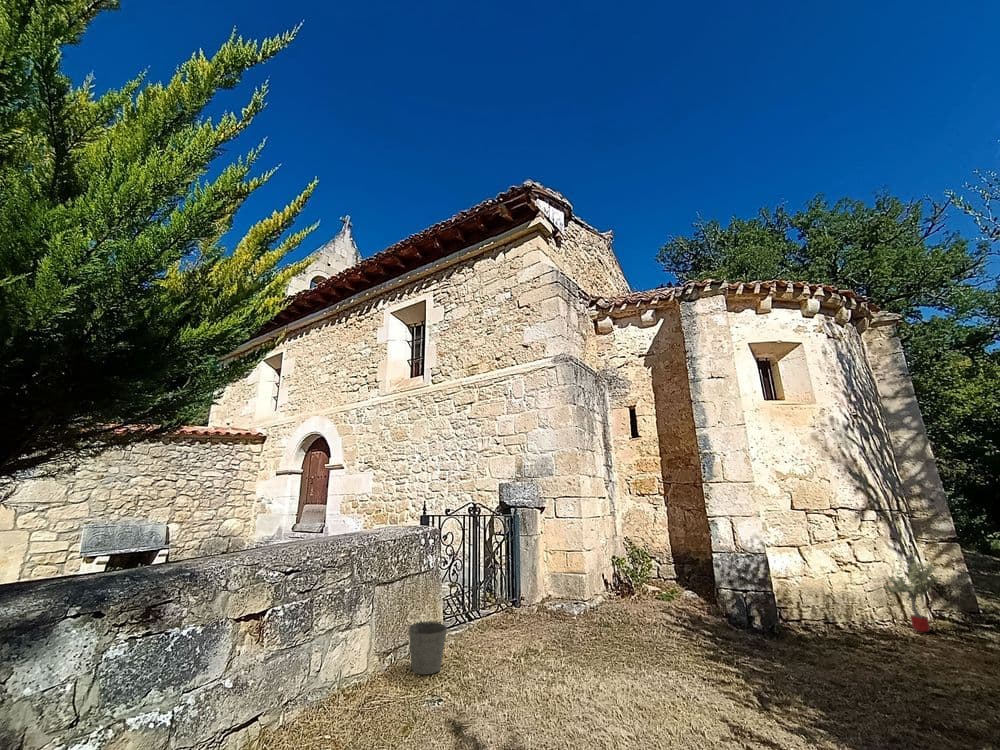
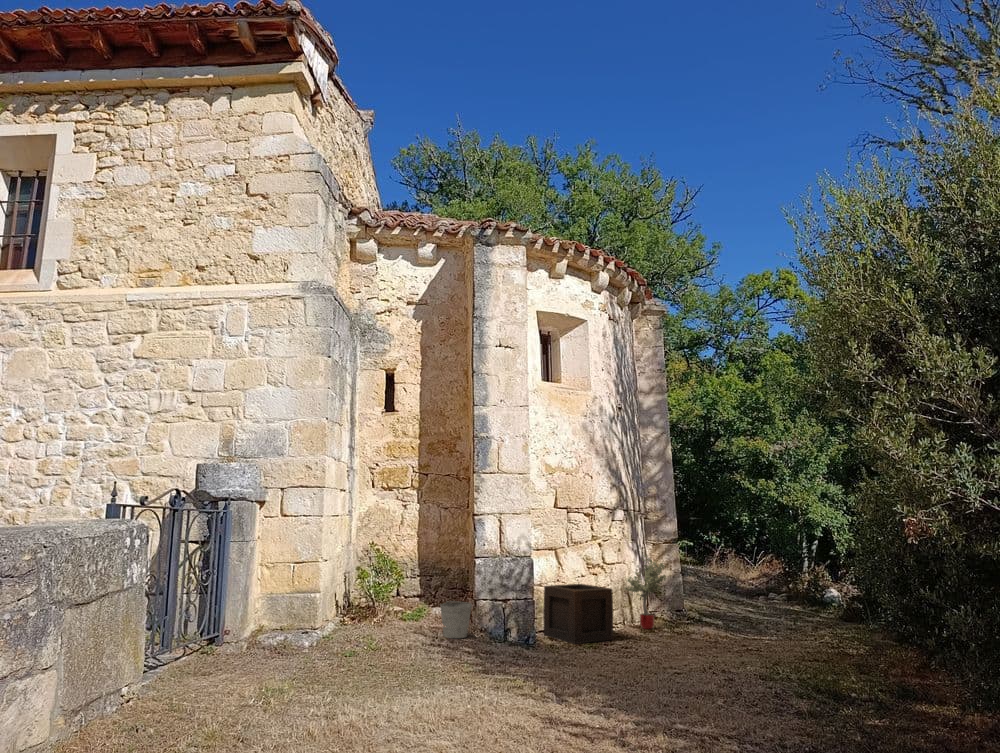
wooden crate: none [788,580,872,640] -> present [543,584,613,644]
bucket: present [409,621,447,674] -> present [440,601,472,638]

